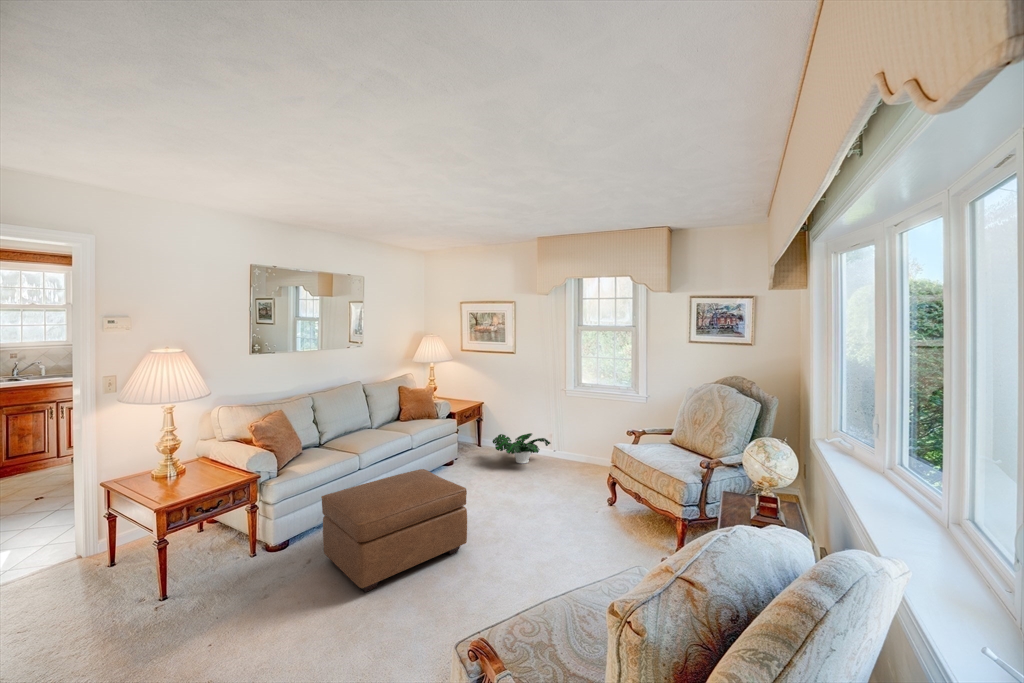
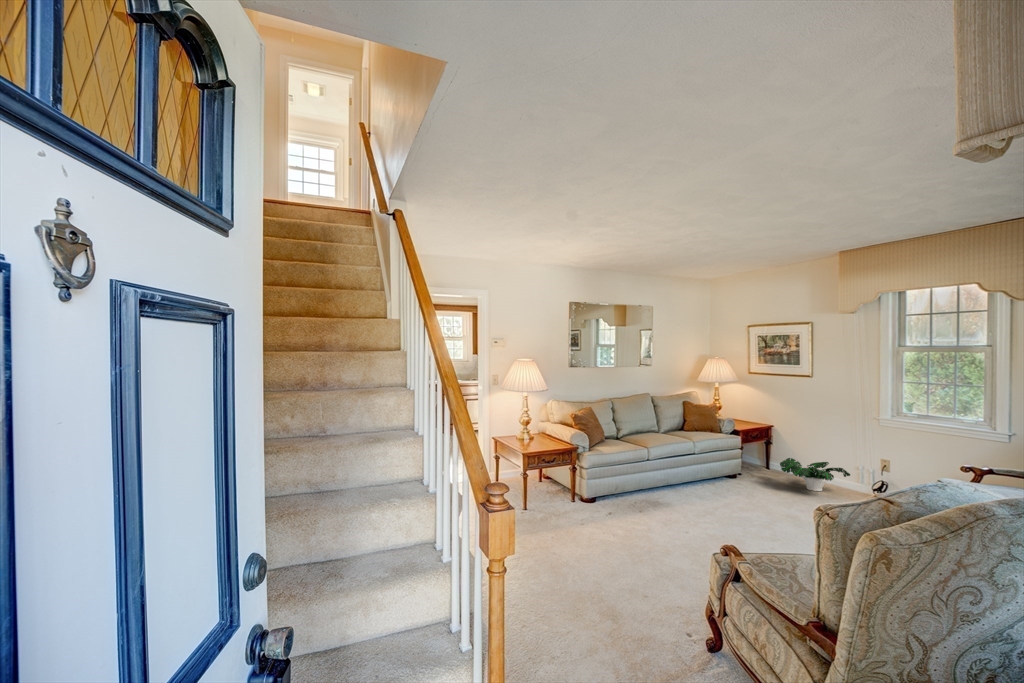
ottoman: present [321,469,467,592] -> none [619,464,738,540]

